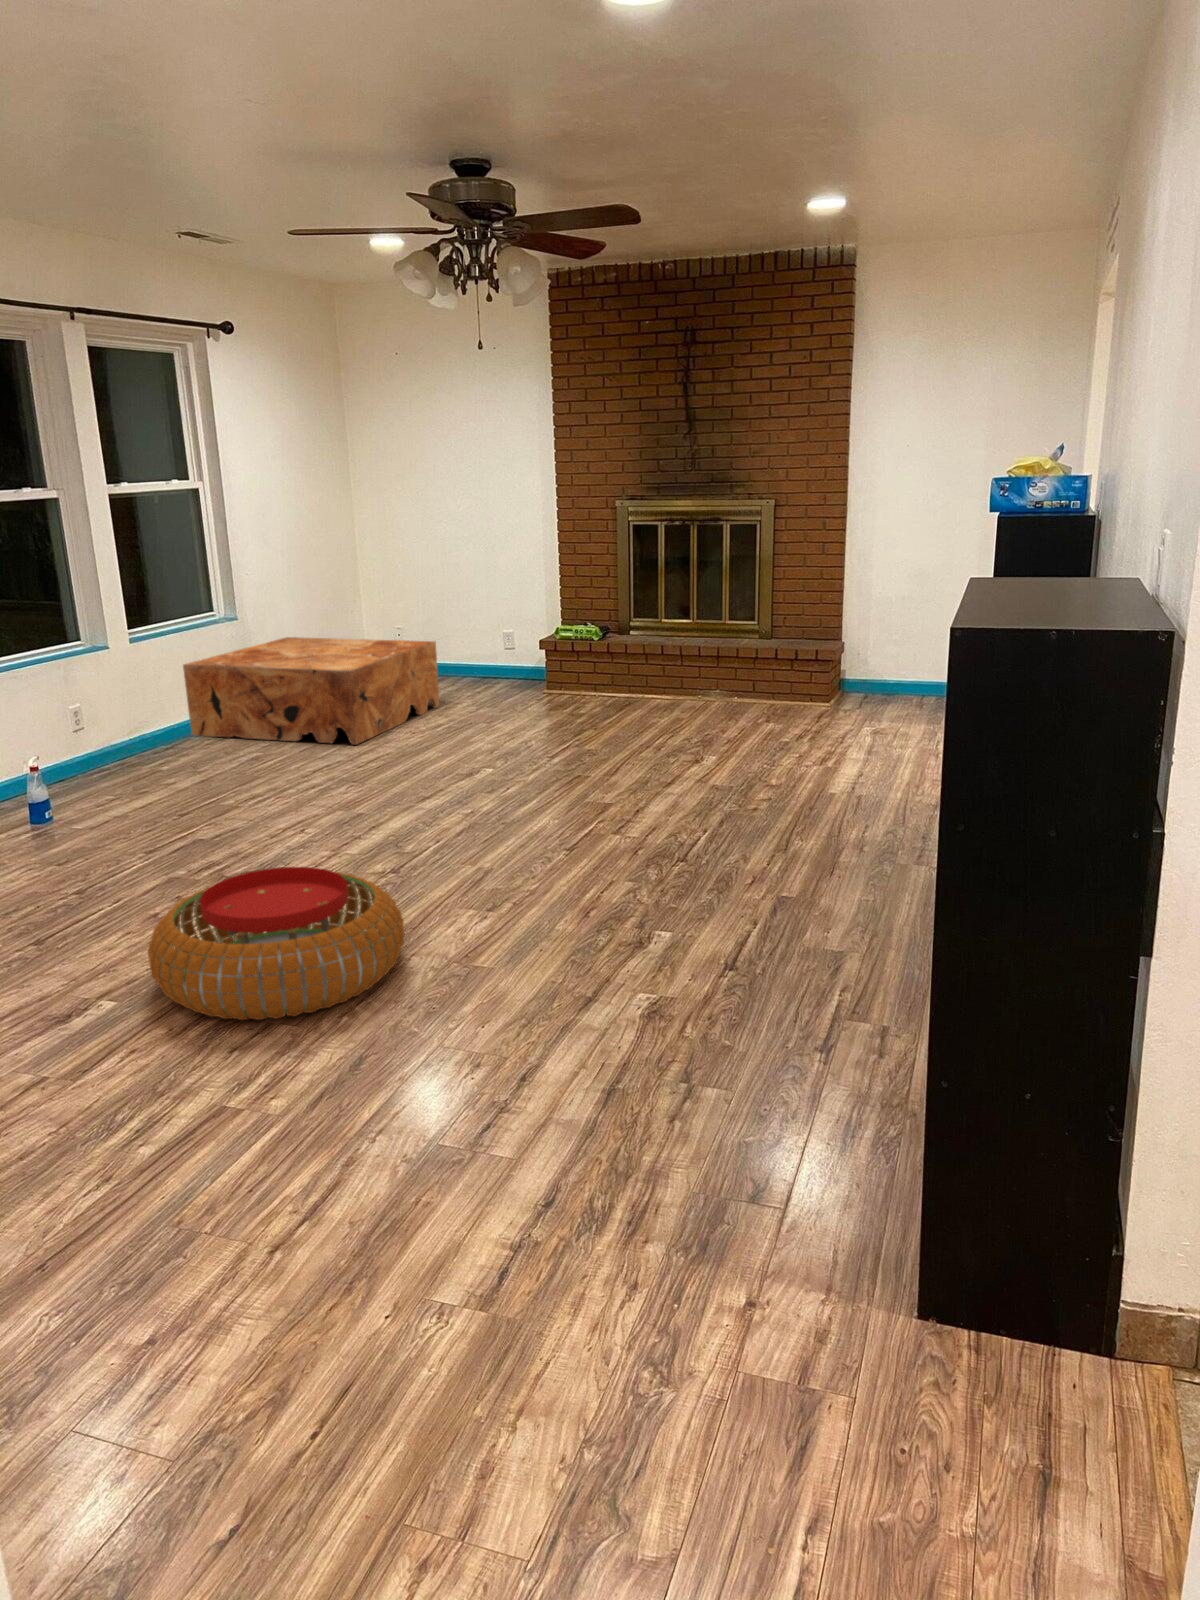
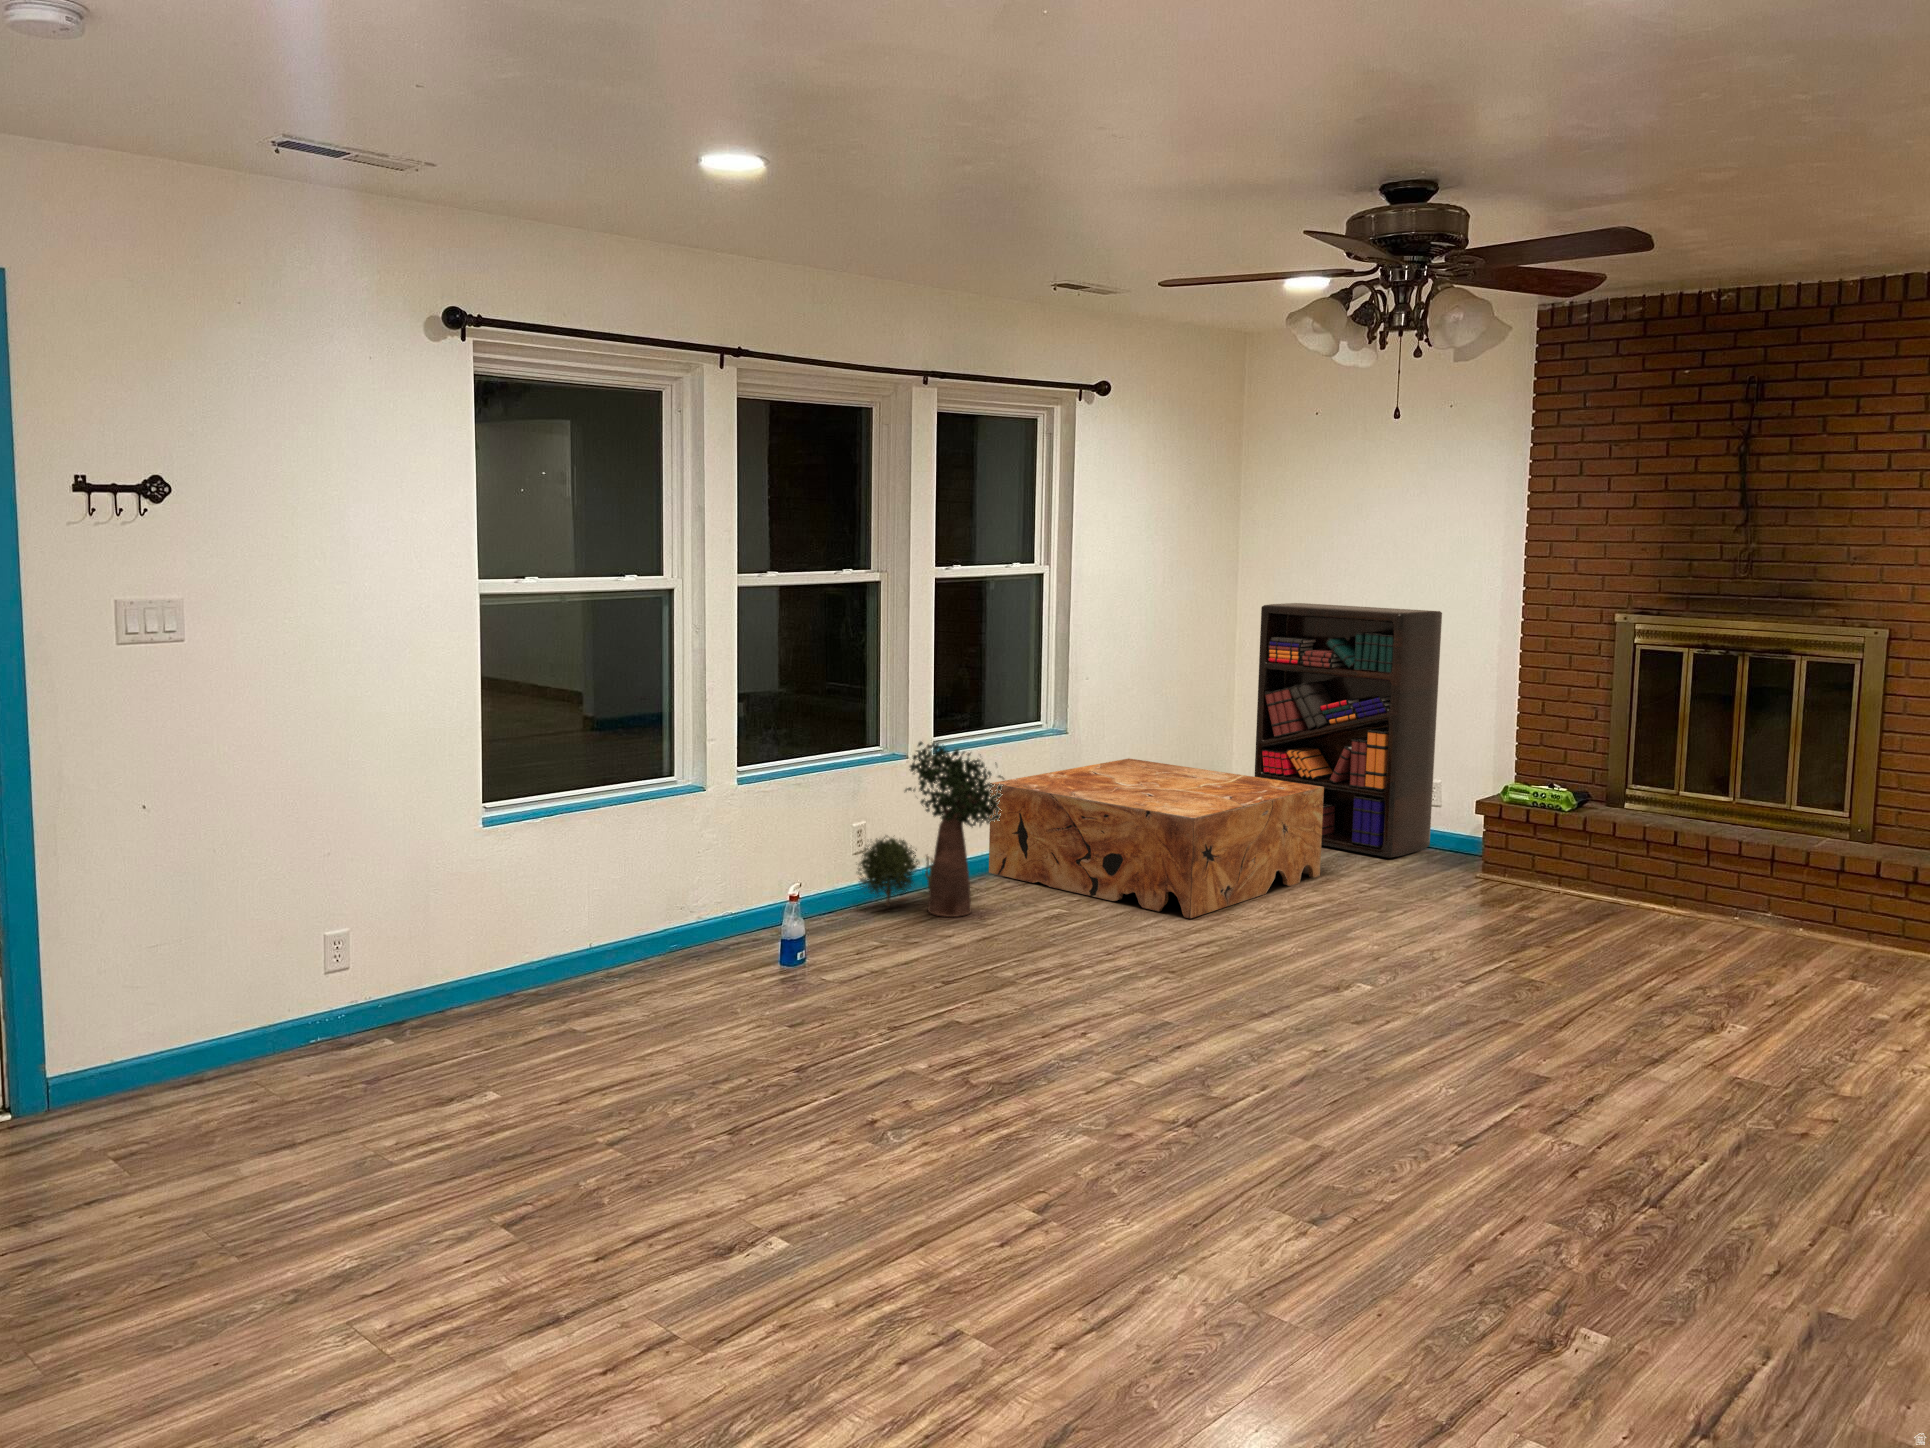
bookshelf: none [372,508,508,689] -> present [1255,603,1442,858]
potted plant: none [82,633,200,770] -> present [858,742,1004,917]
pouf: present [147,867,405,1020] -> none [832,1100,1176,1330]

